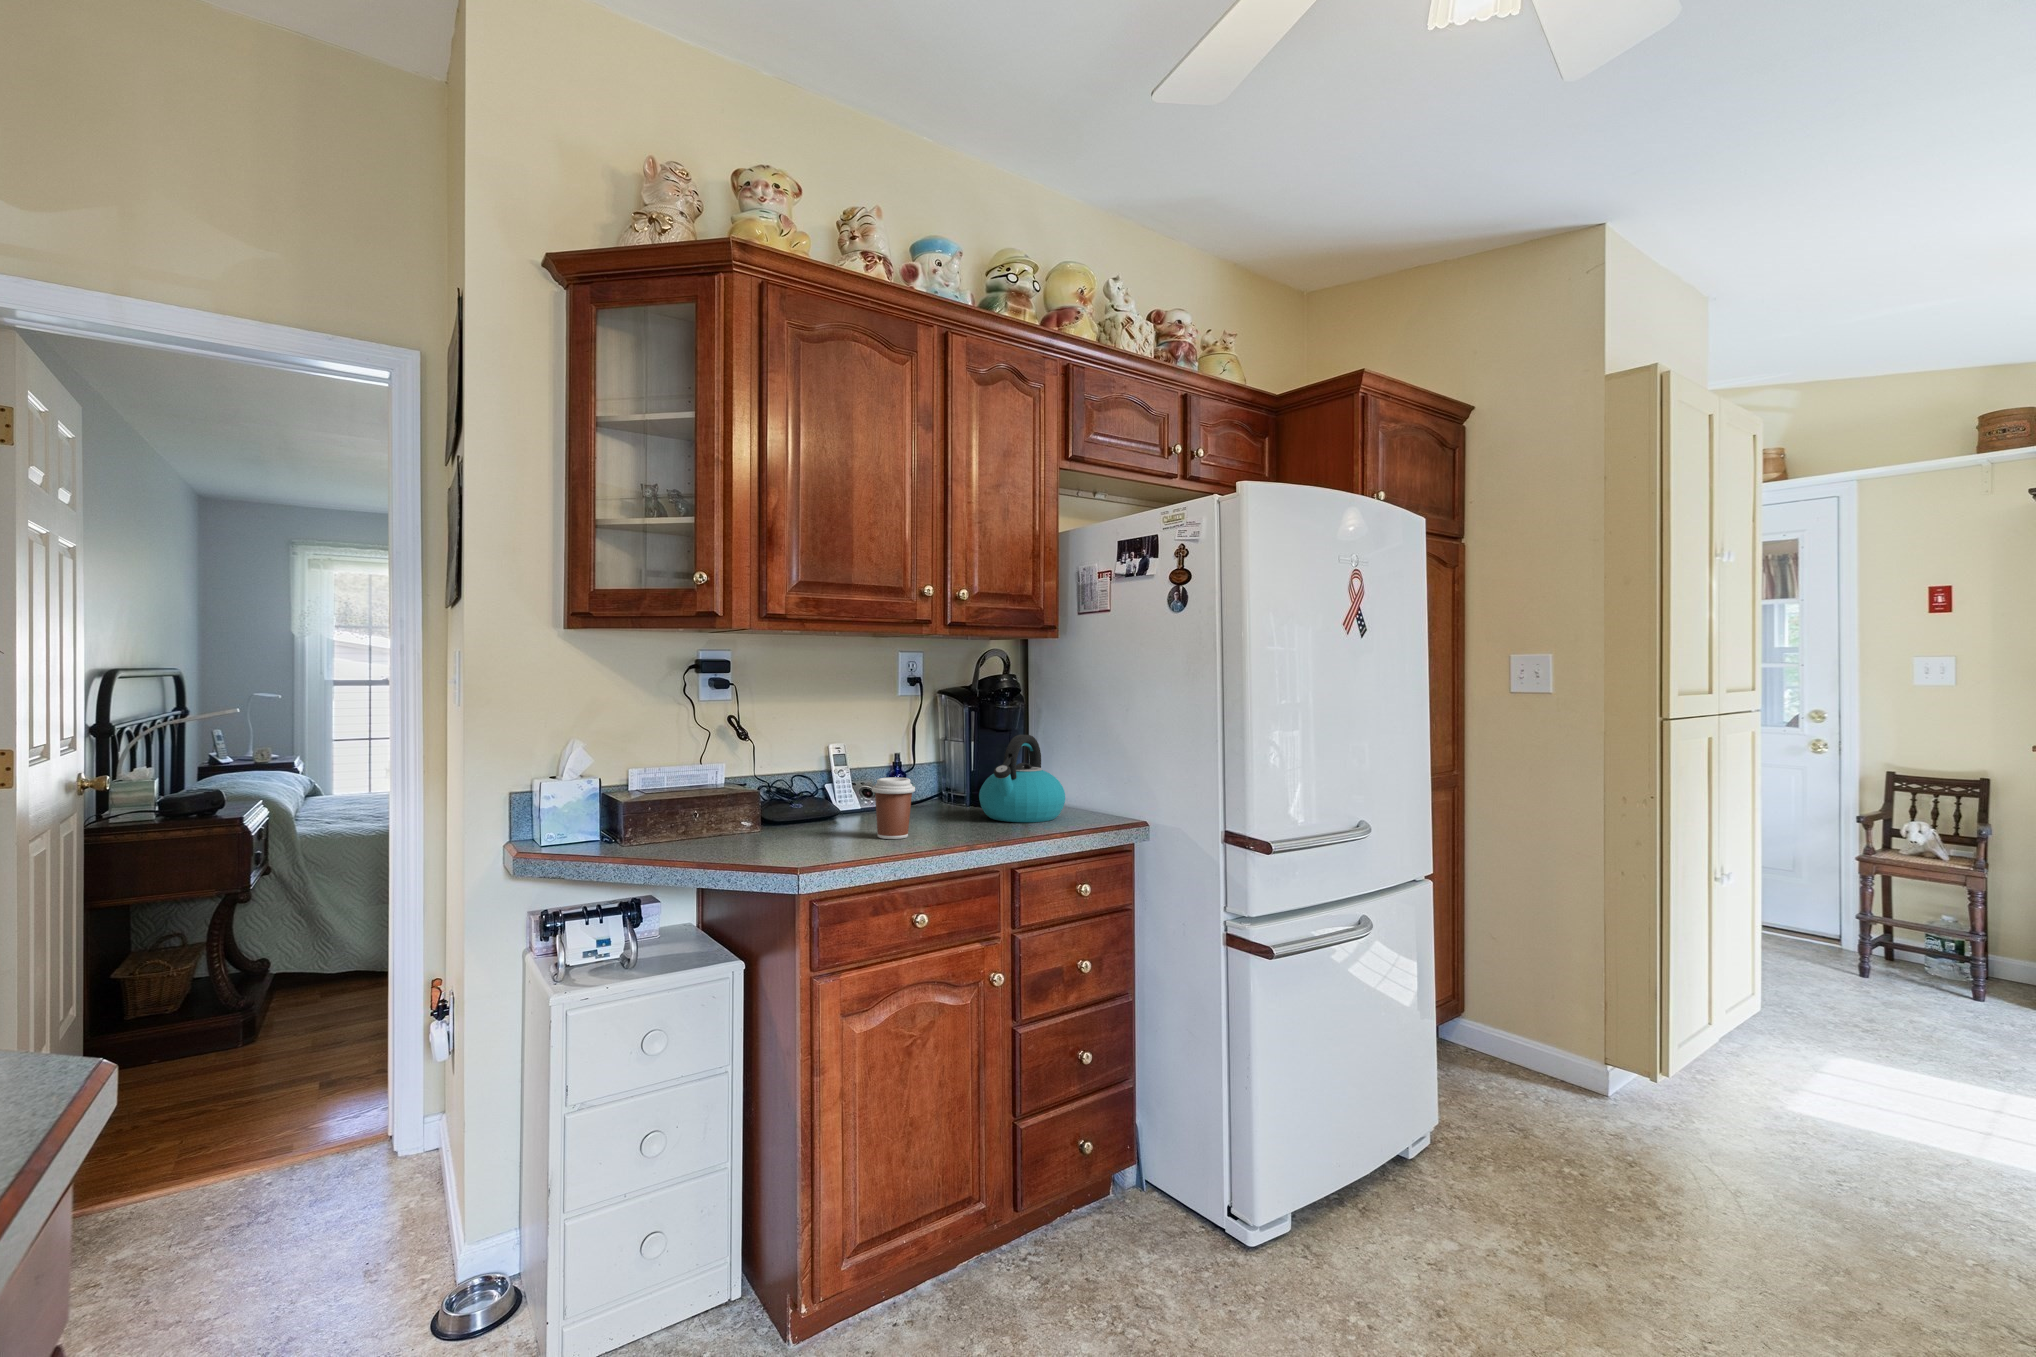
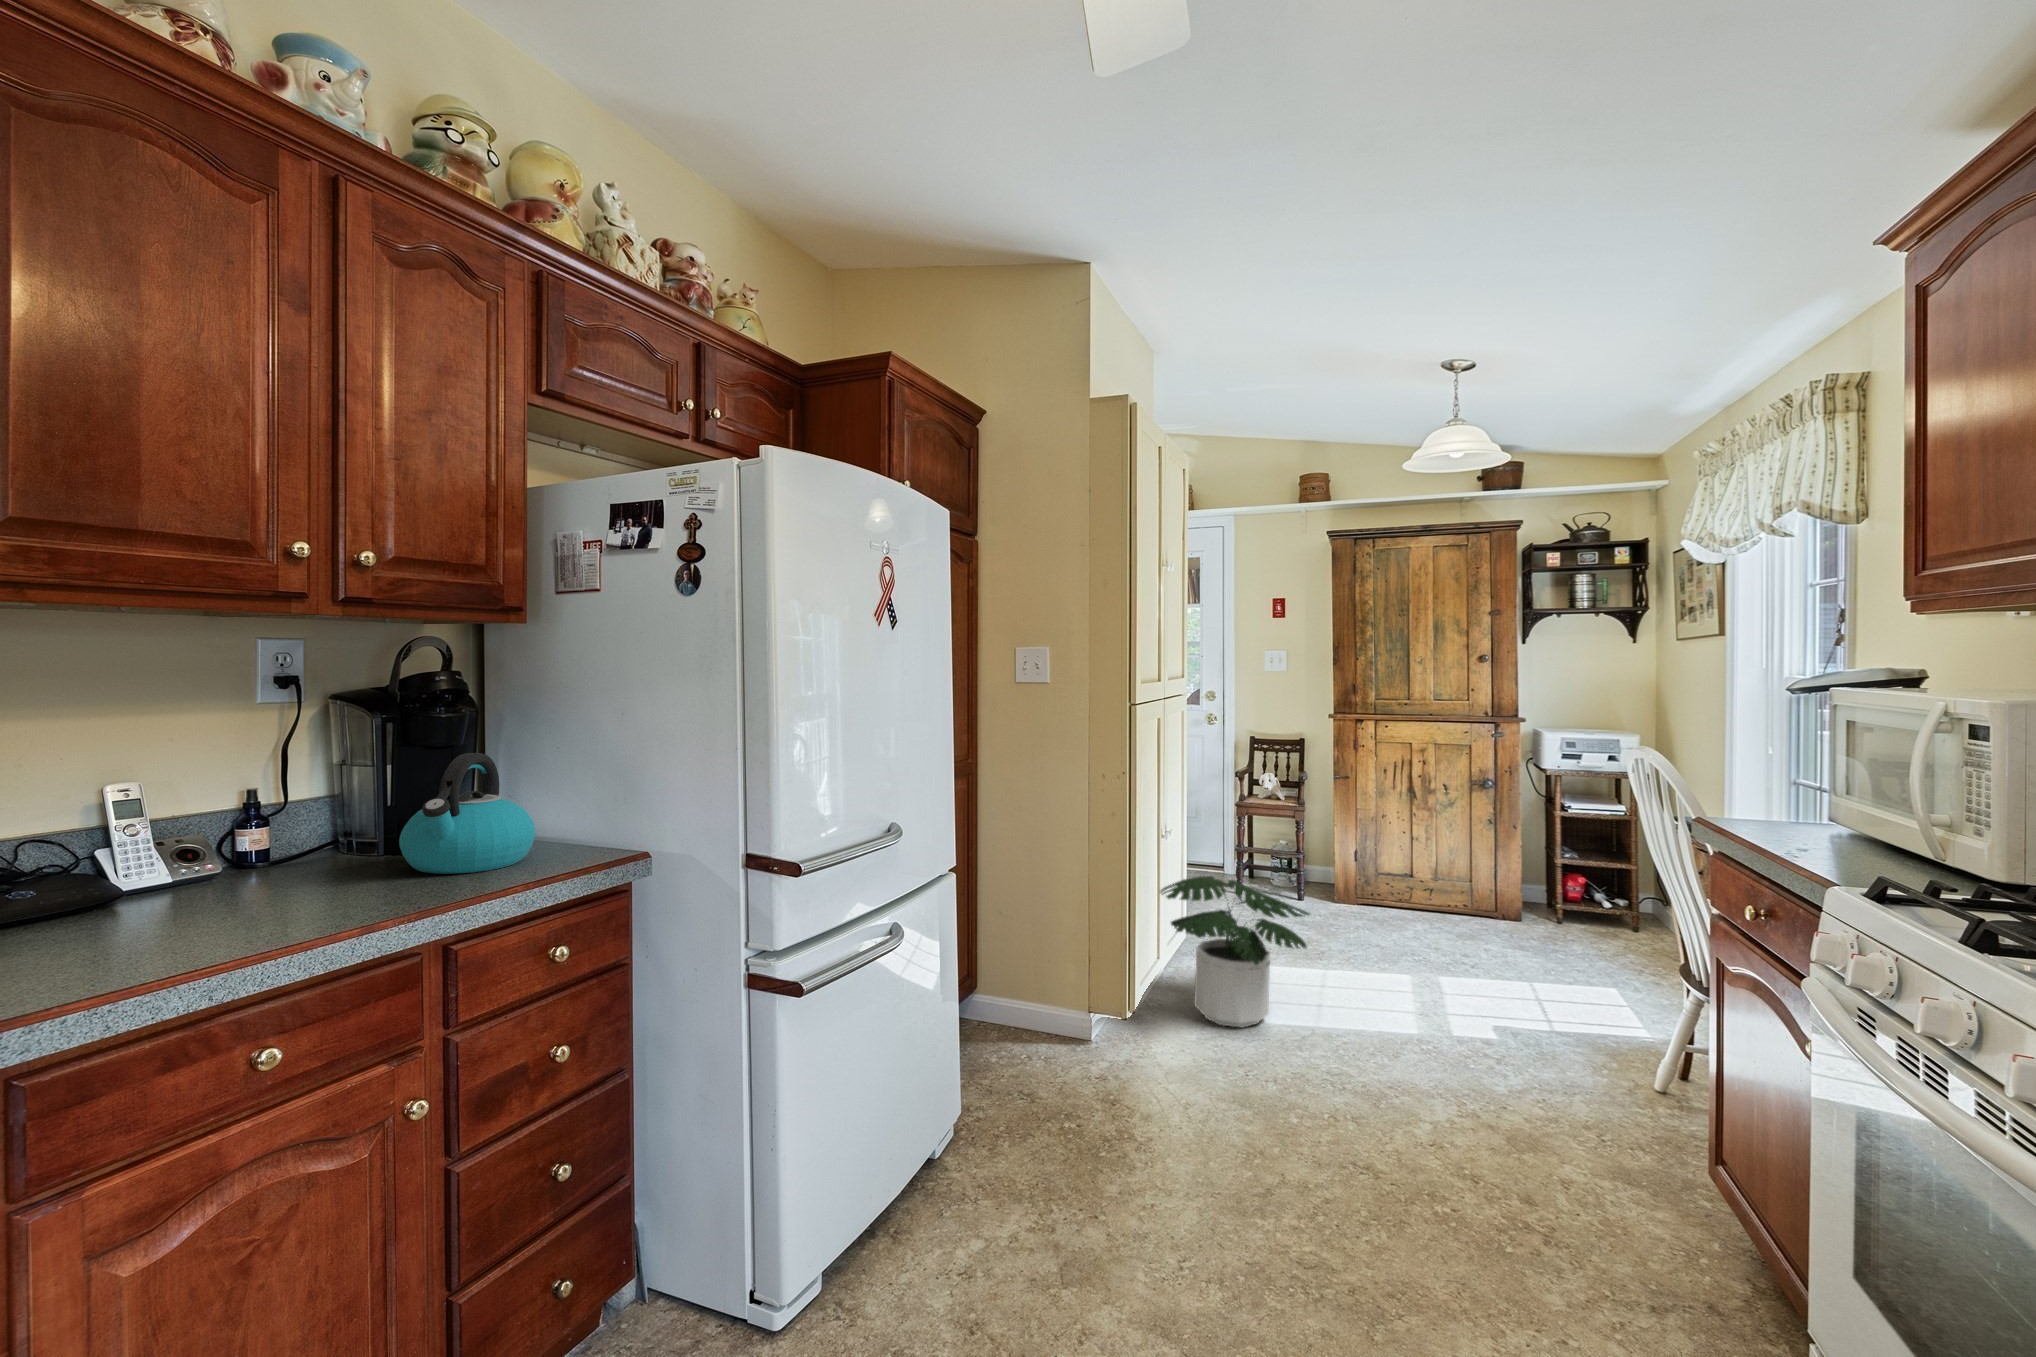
coffee cup: present [872,777,915,839] -> none [189,834,277,933]
potted plant: none [1708,928,1959,1125] -> present [1160,876,1309,1028]

